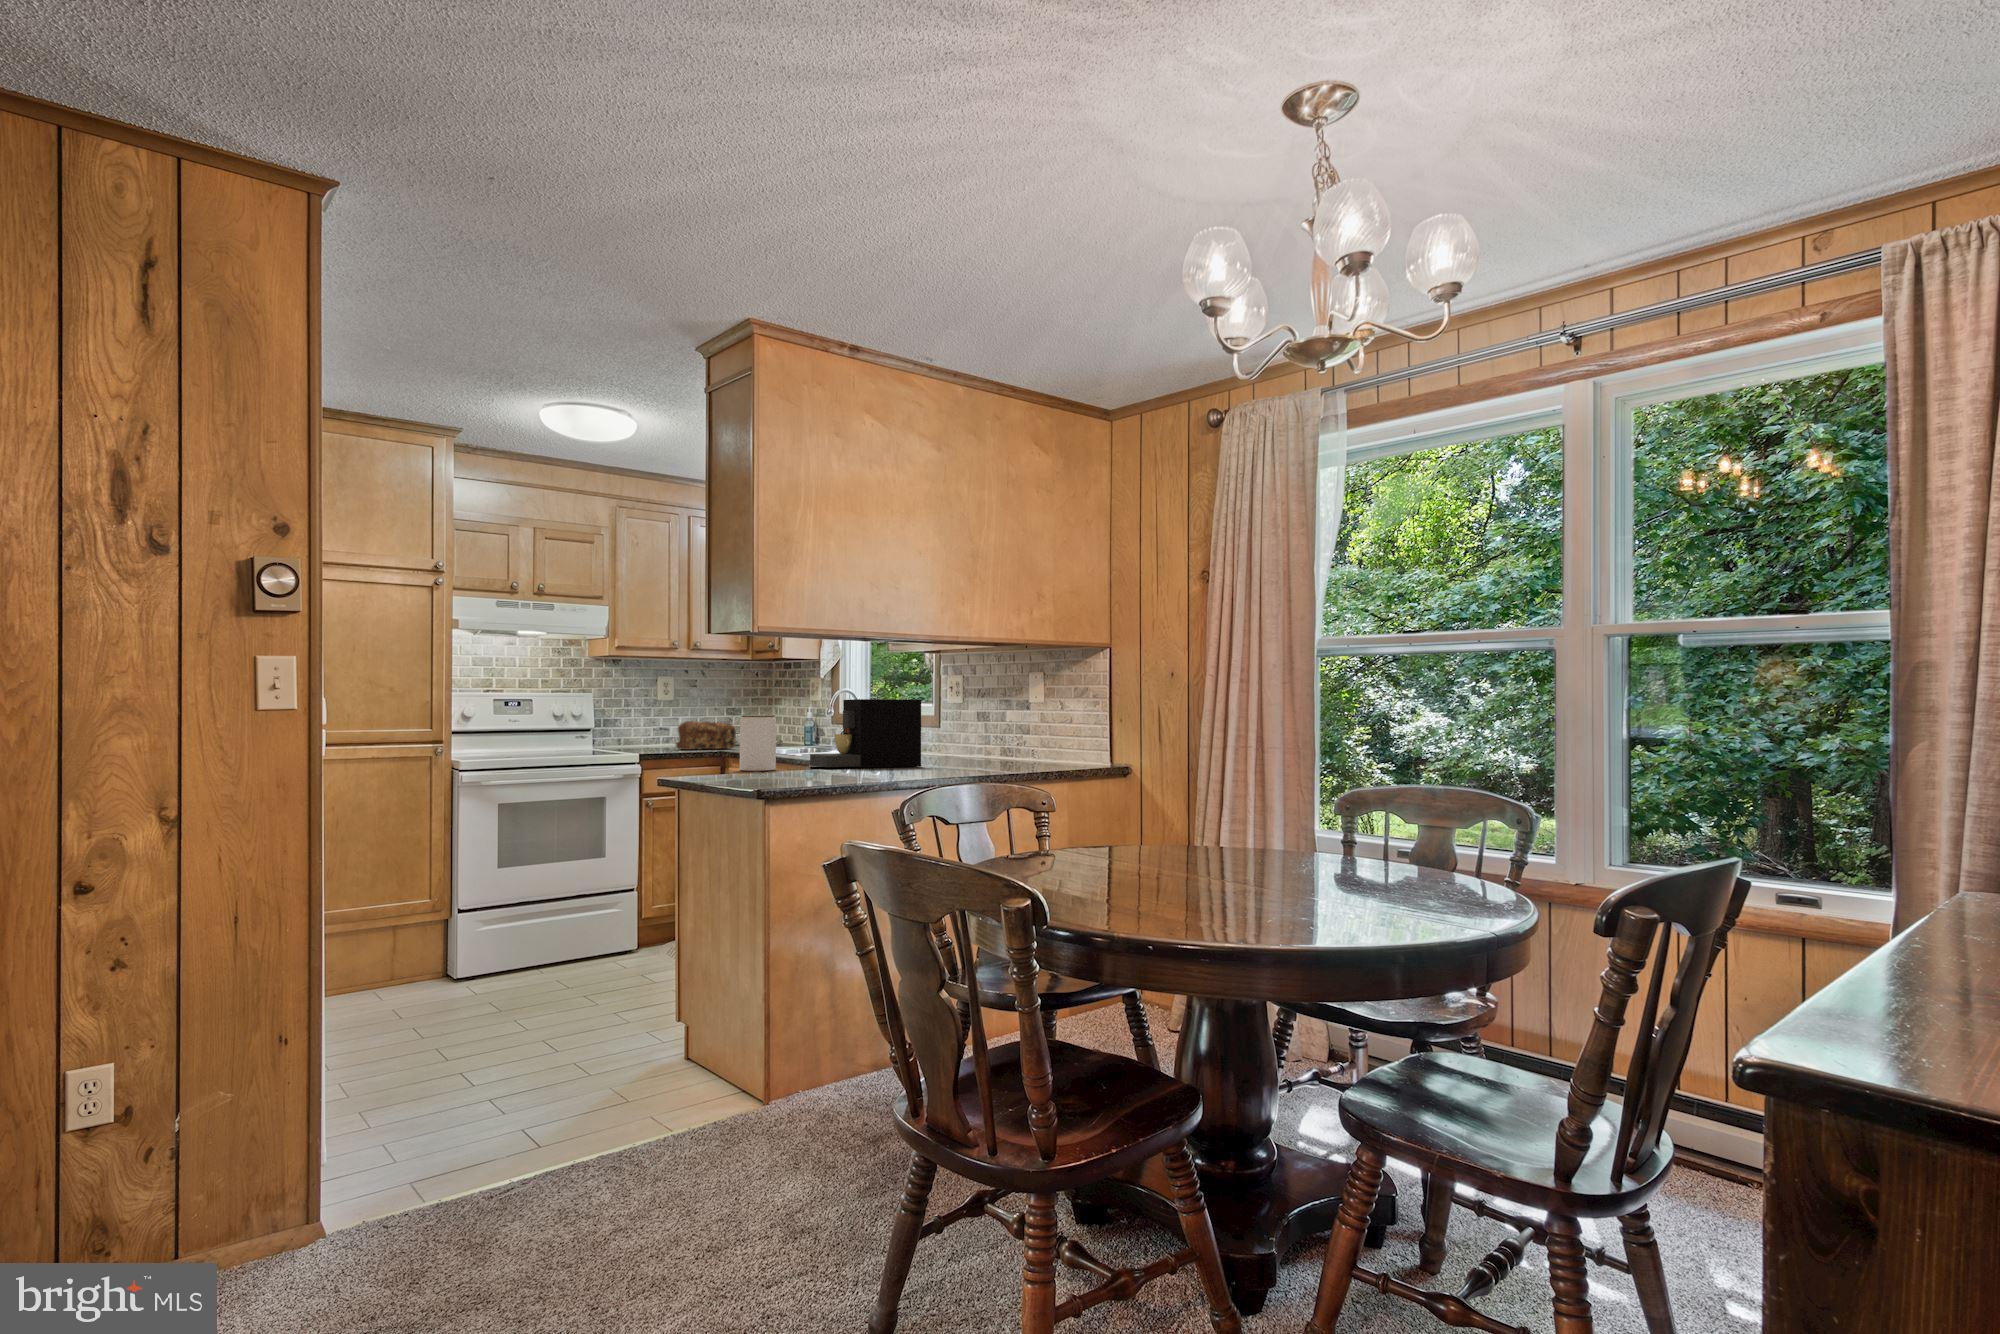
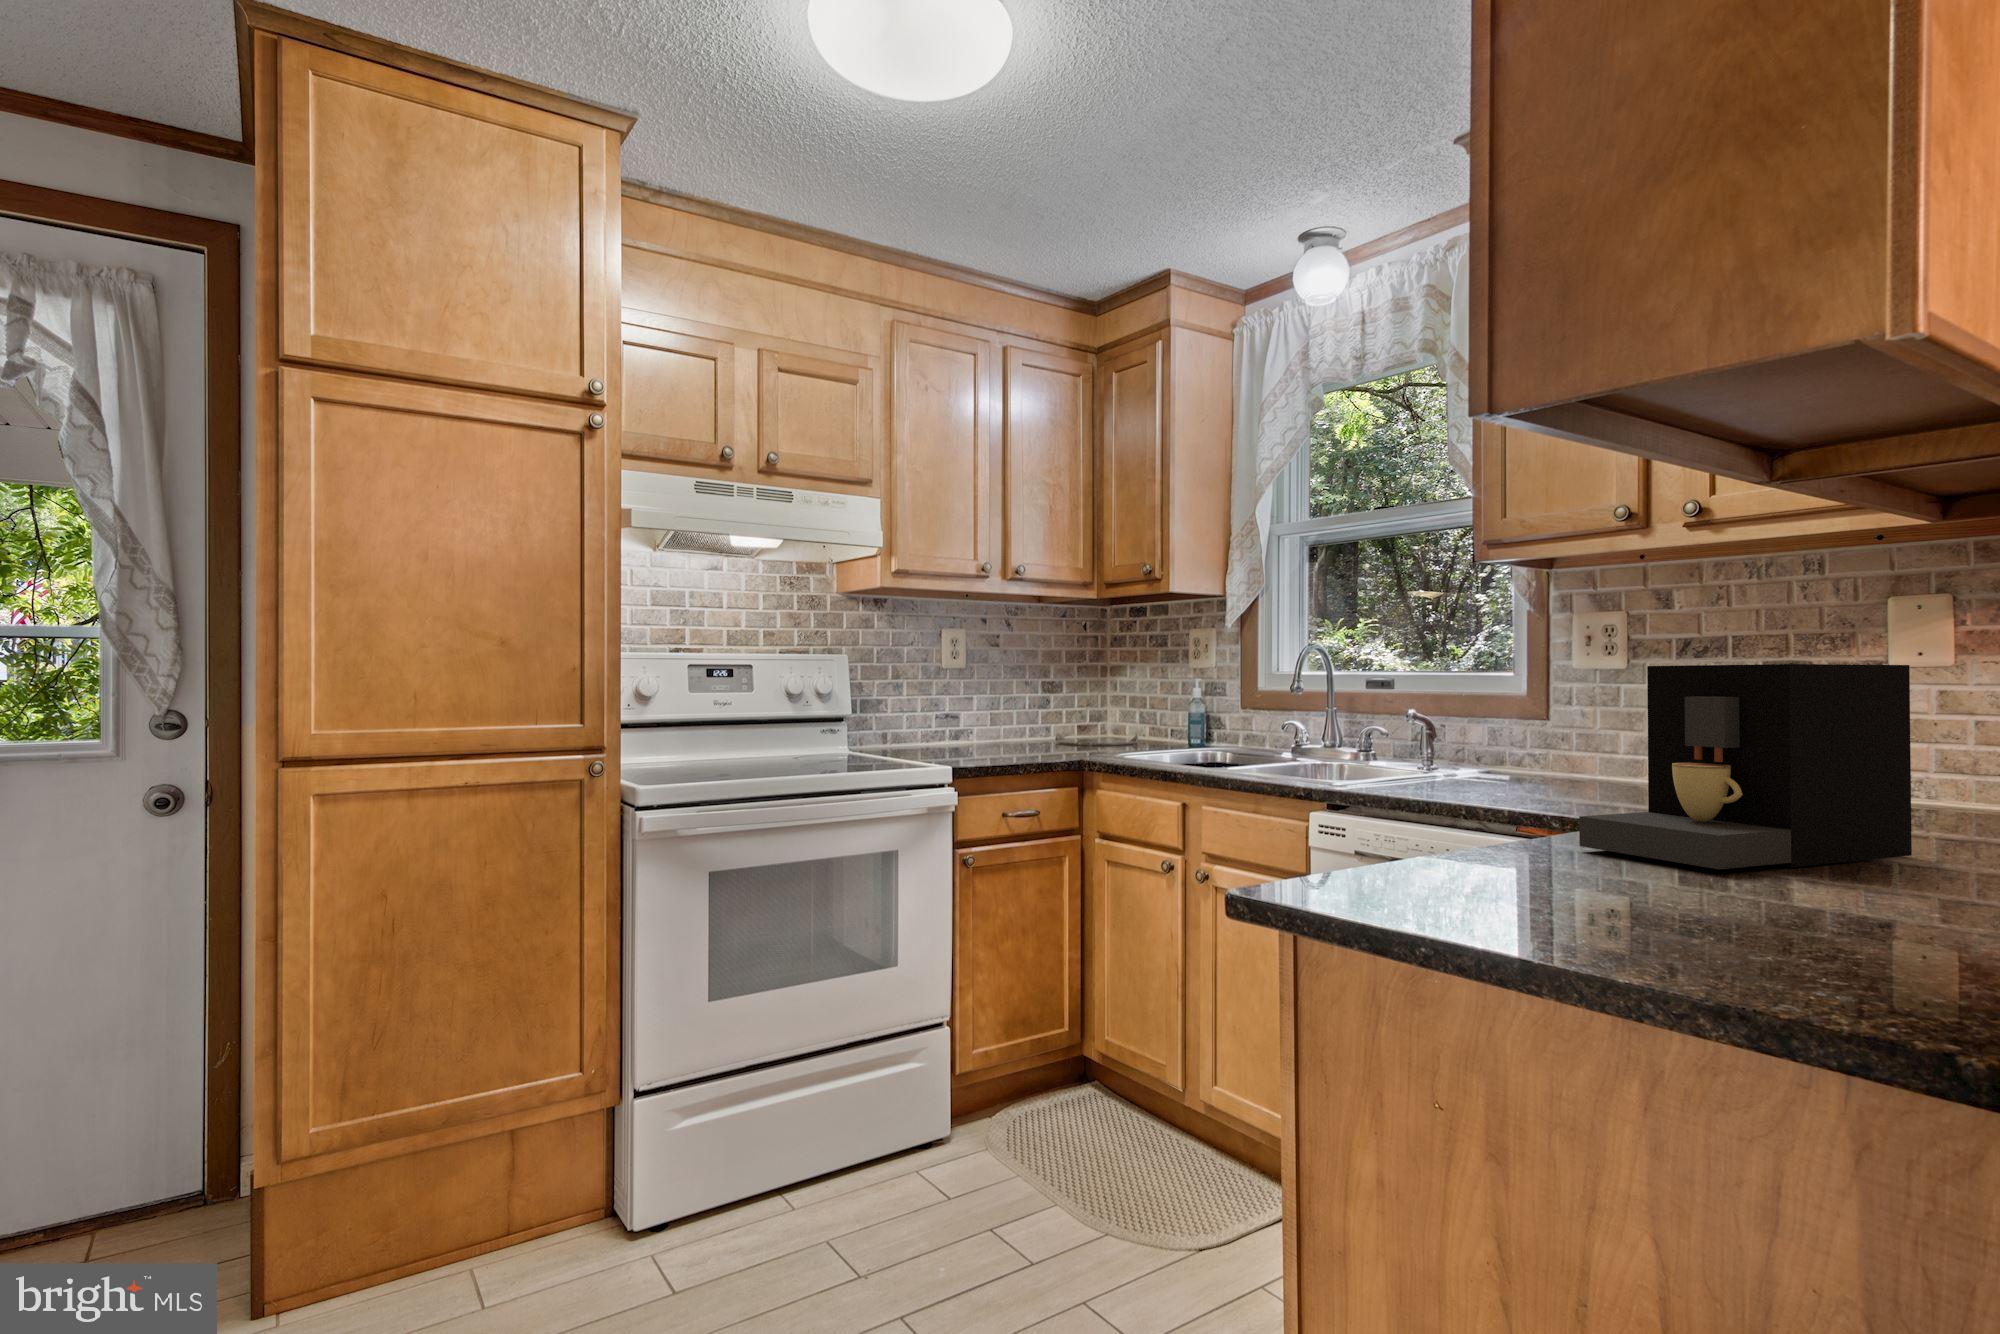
jar: present [740,715,776,771] -> none [1474,713,1596,890]
bread loaf: present [676,721,736,750] -> none [978,704,1079,754]

